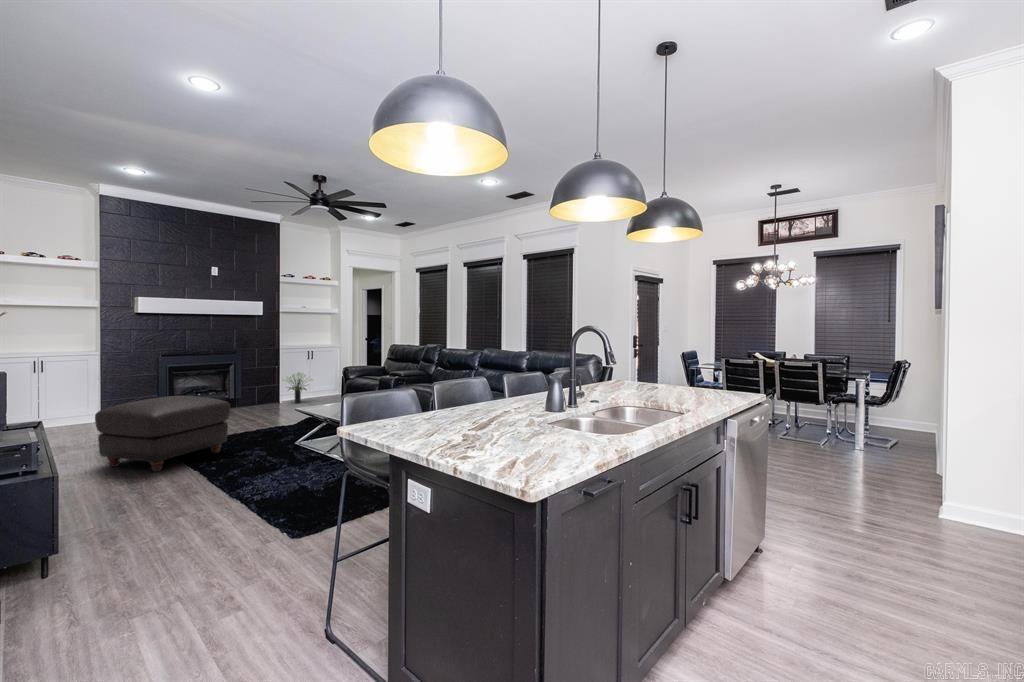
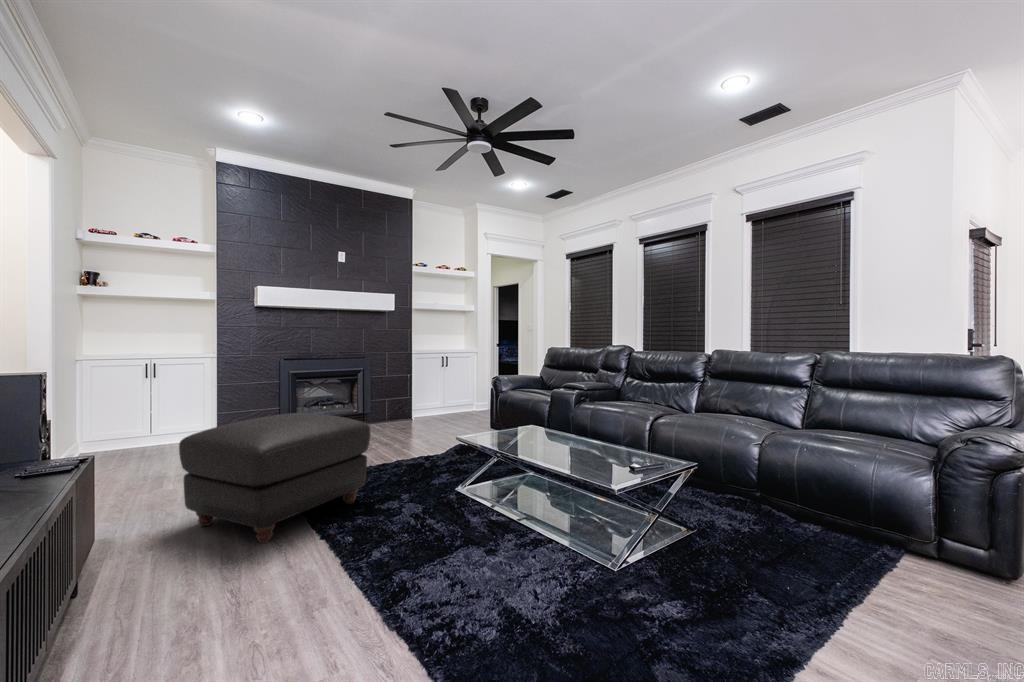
potted plant: present [282,372,313,403] -> none [415,381,451,419]

